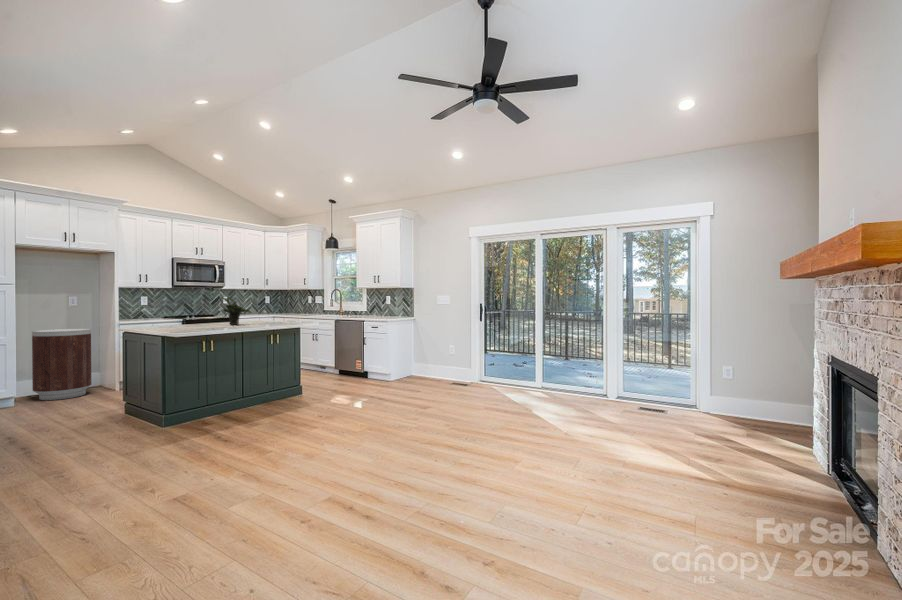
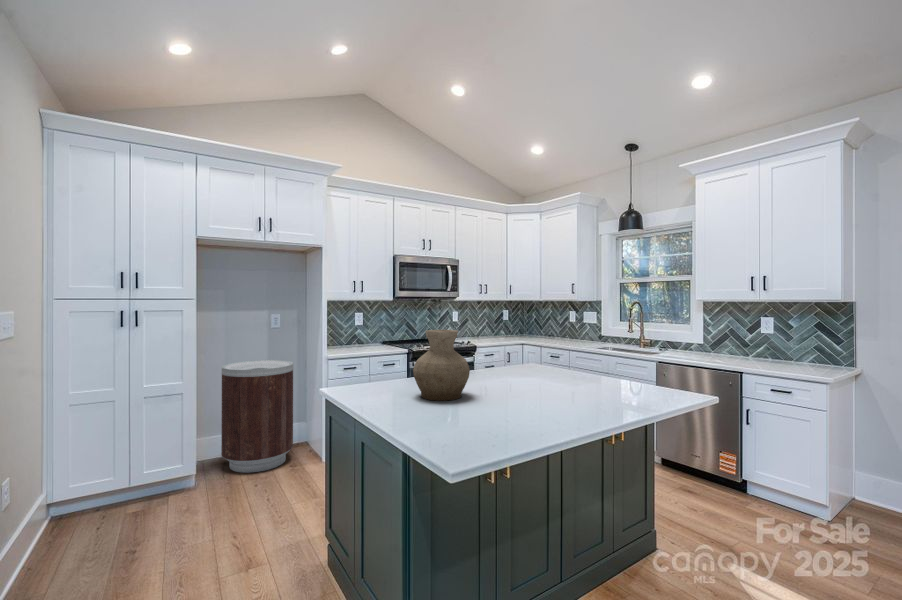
vase: none [166,297,197,327] -> present [413,330,470,401]
potted plant: present [221,297,251,325] -> none [515,330,576,392]

